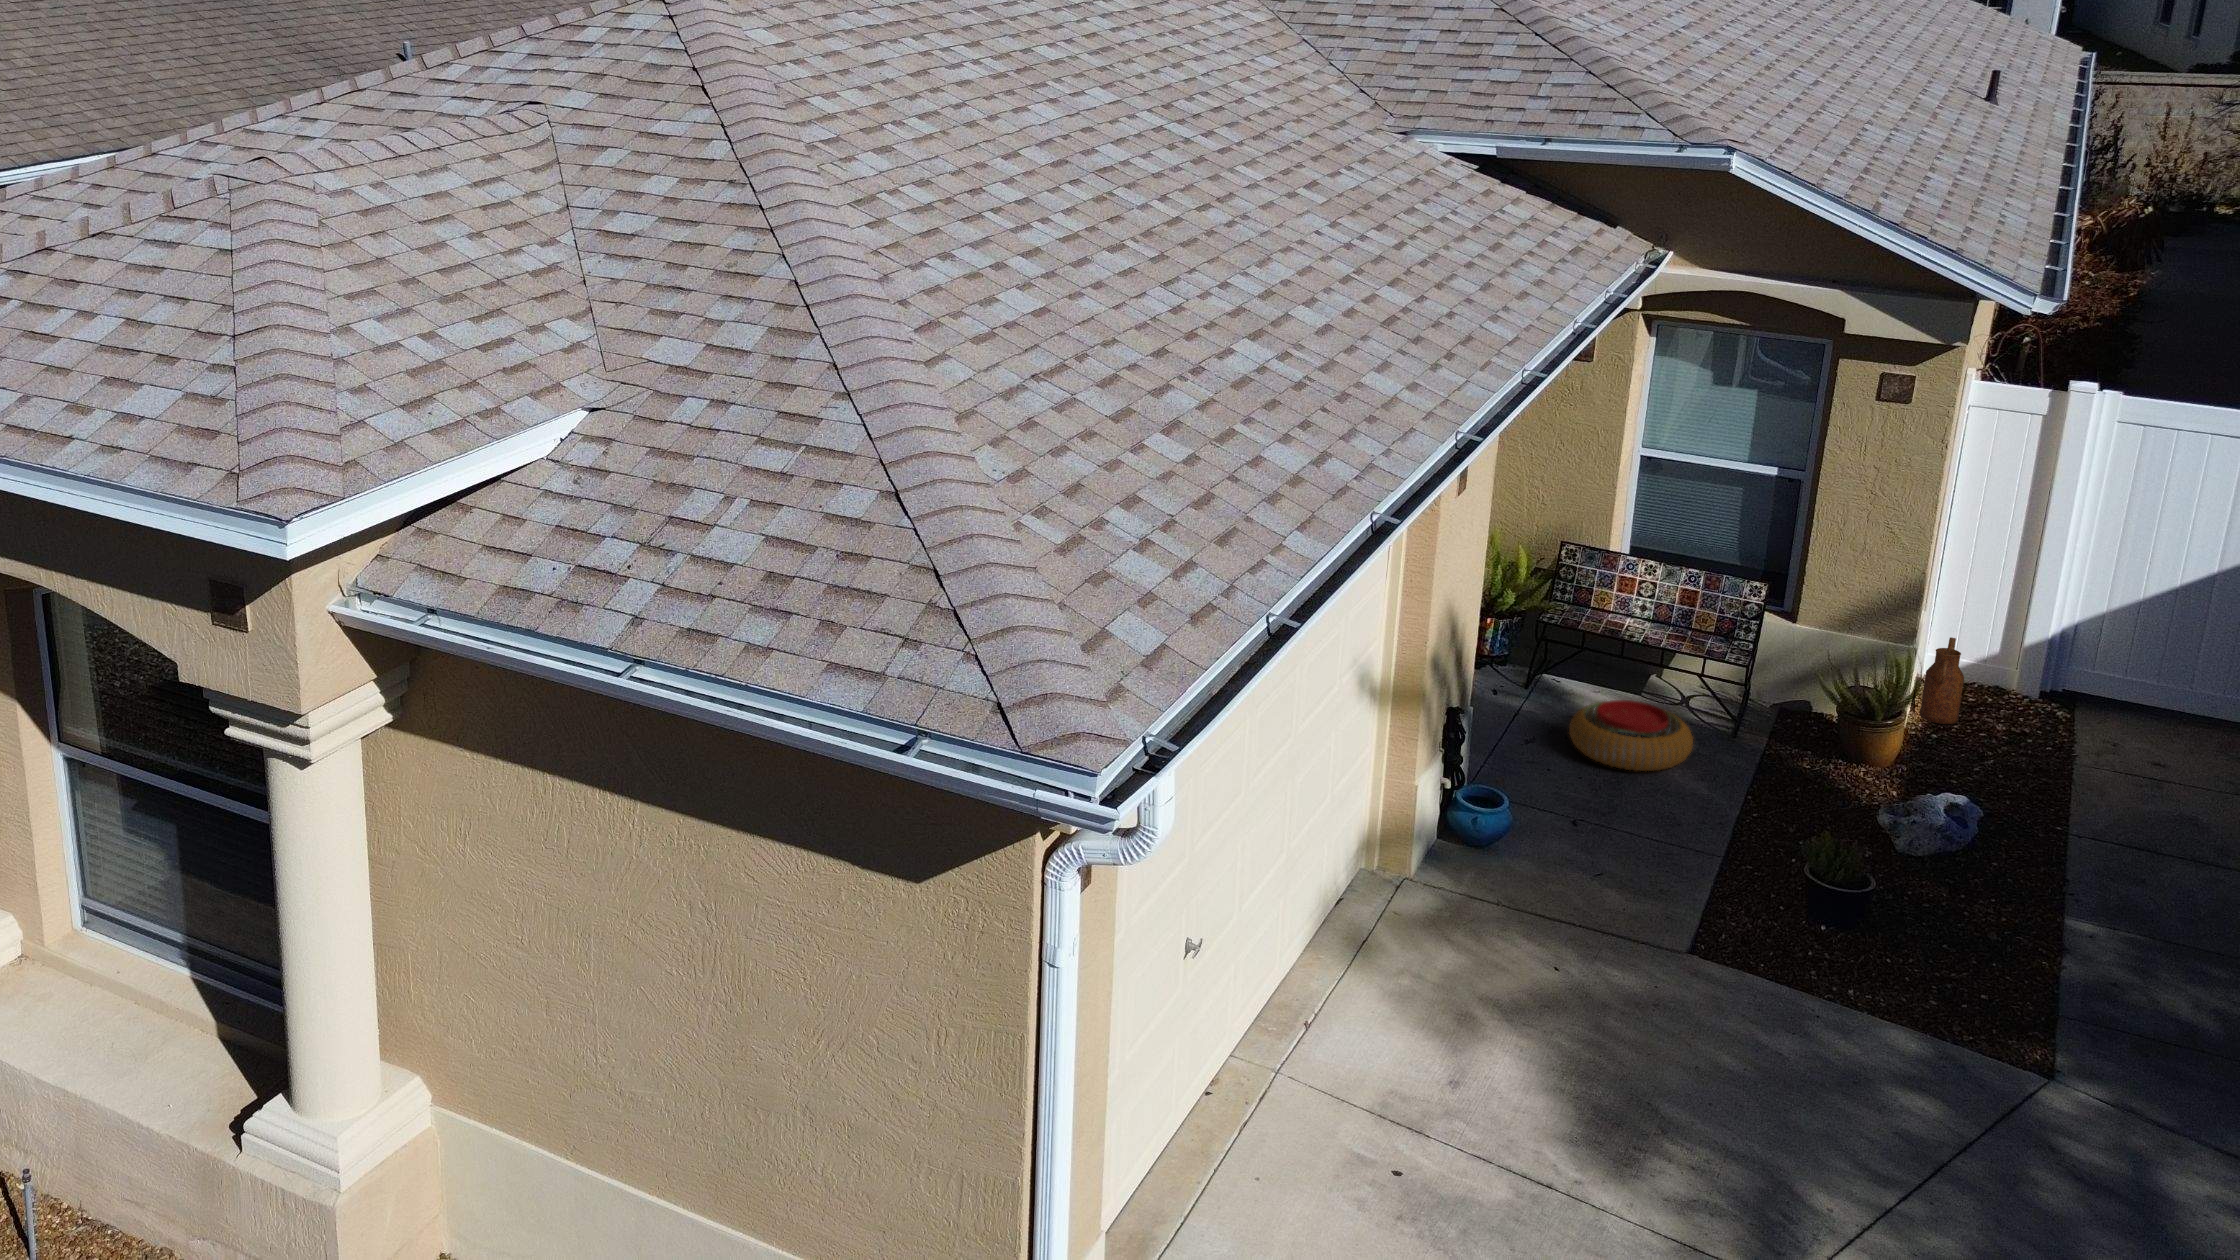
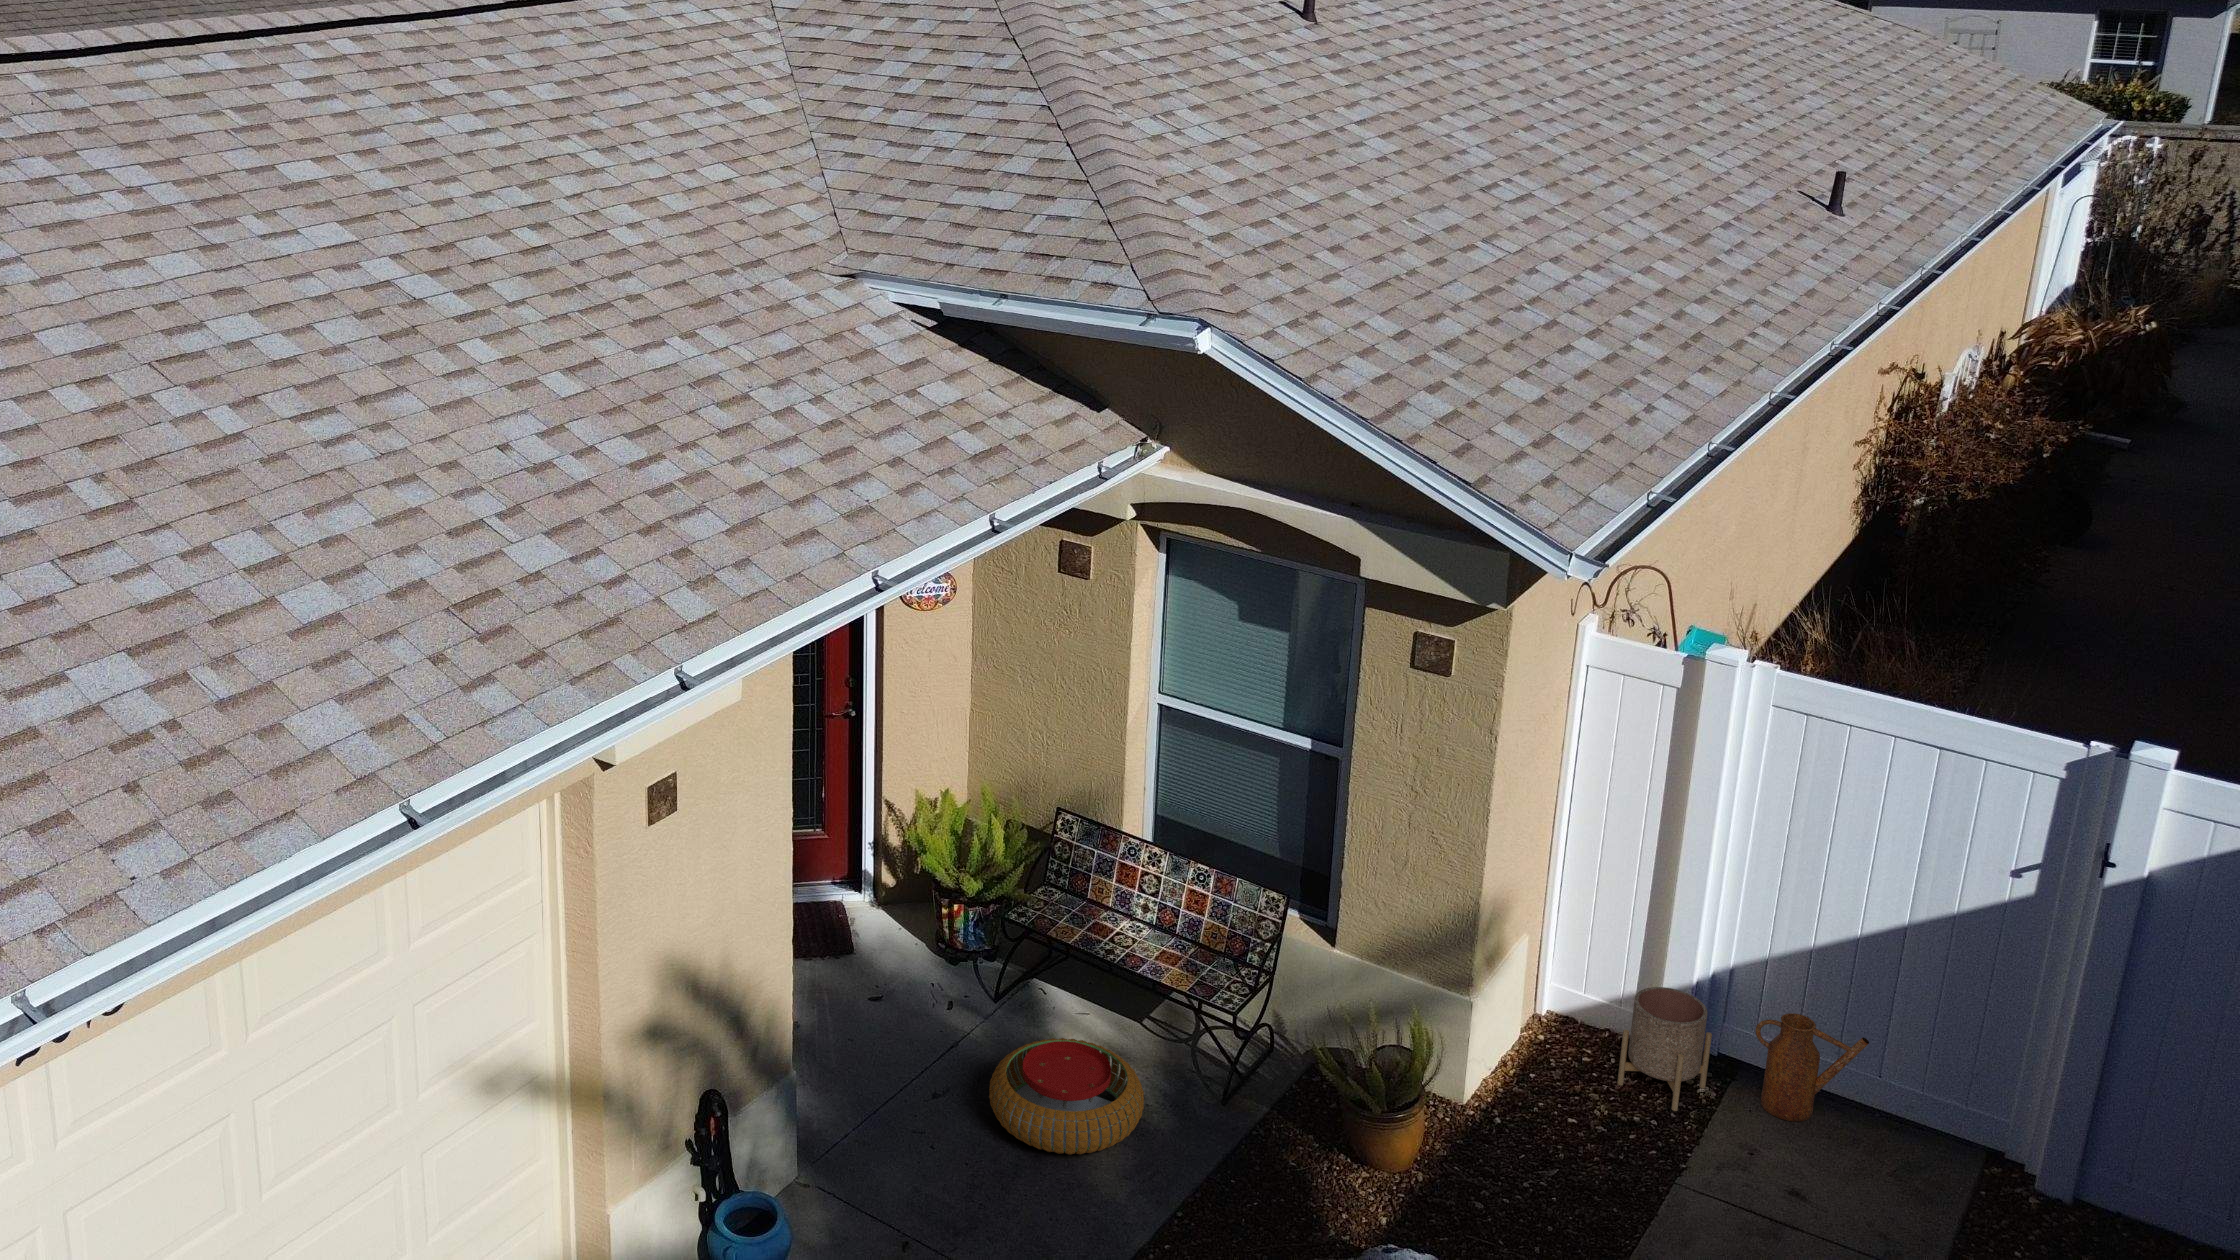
watering can: present [1920,637,1964,724] -> present [1755,1013,1869,1122]
planter: none [2003,637,2072,720] -> present [1617,987,1712,1111]

